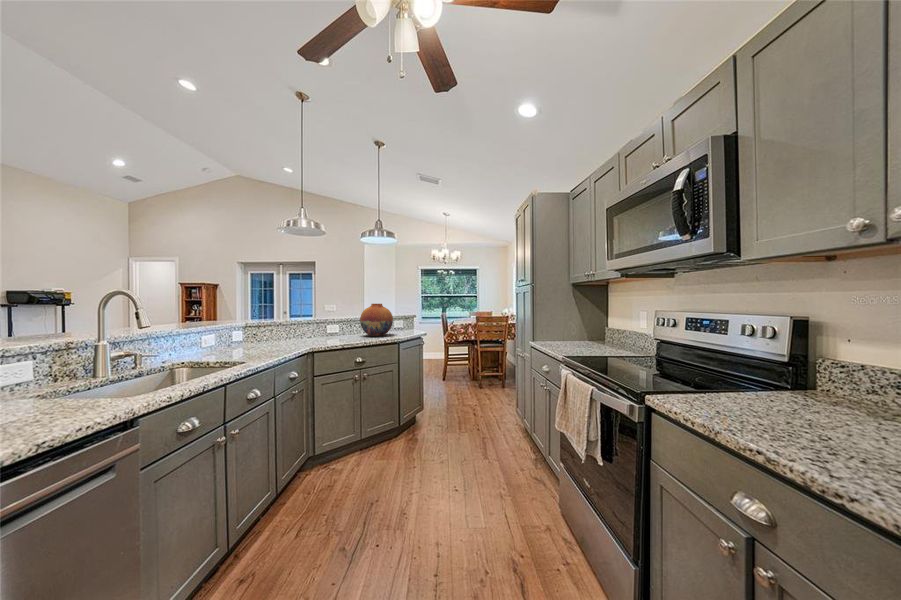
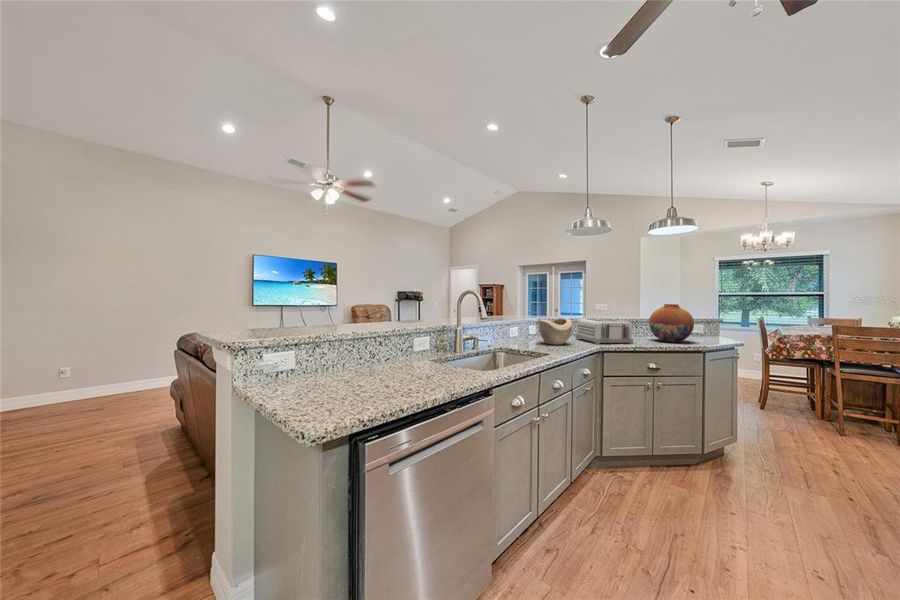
toaster: none [291,319,345,345] -> present [575,319,633,344]
decorative bowl: none [243,321,283,350] -> present [539,319,572,345]

